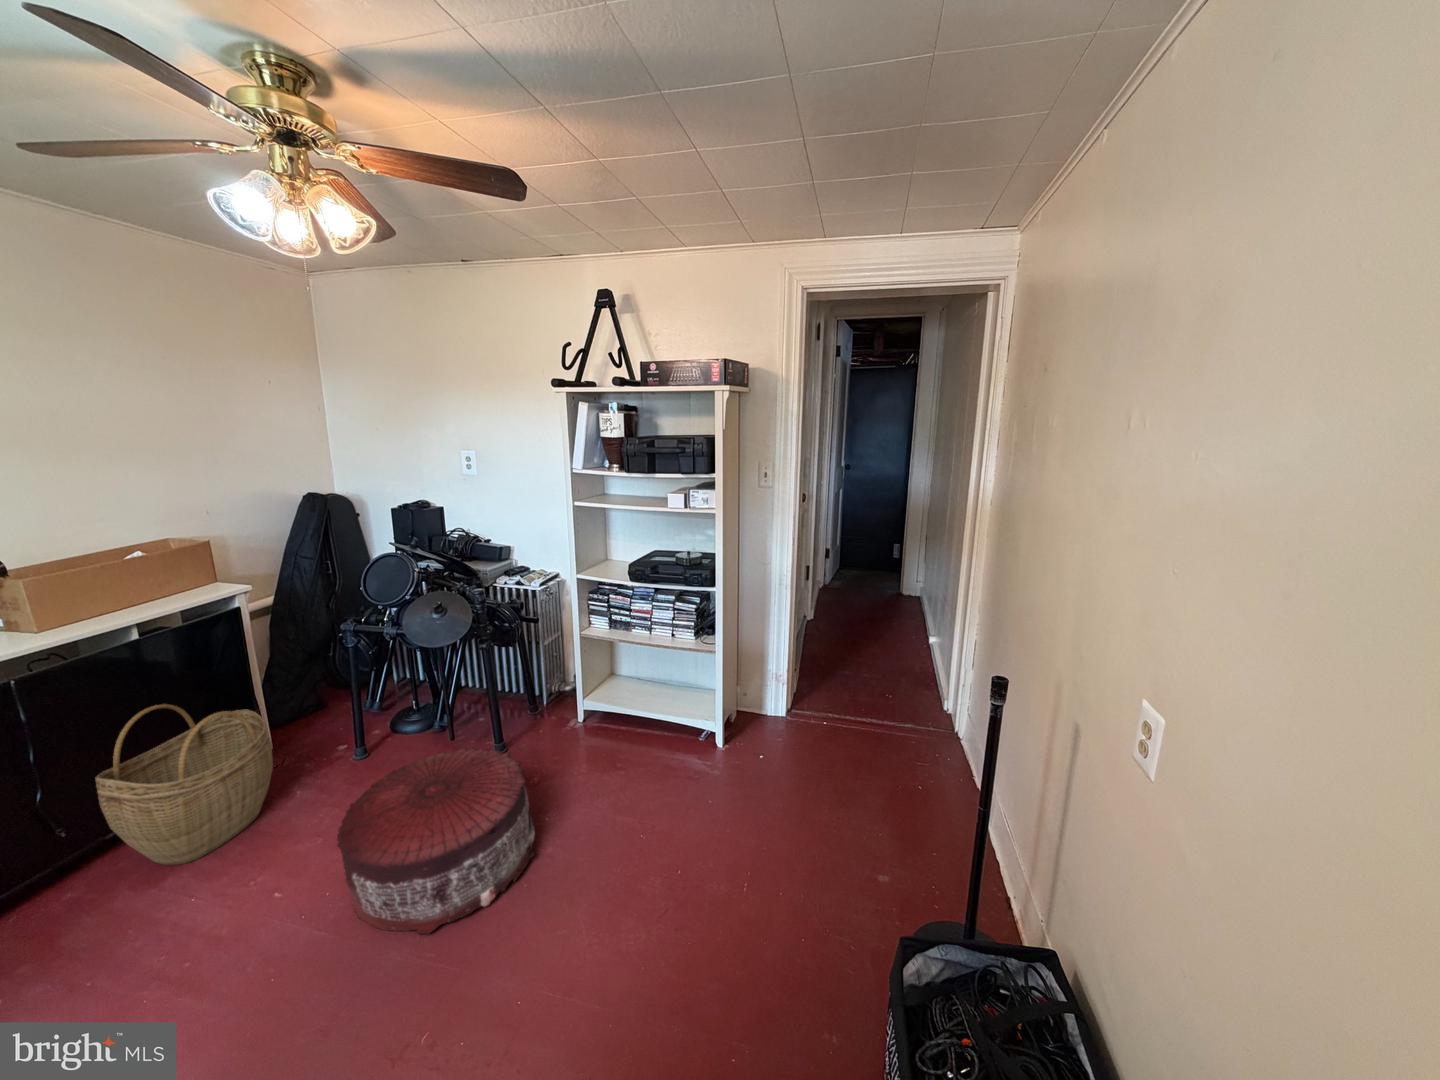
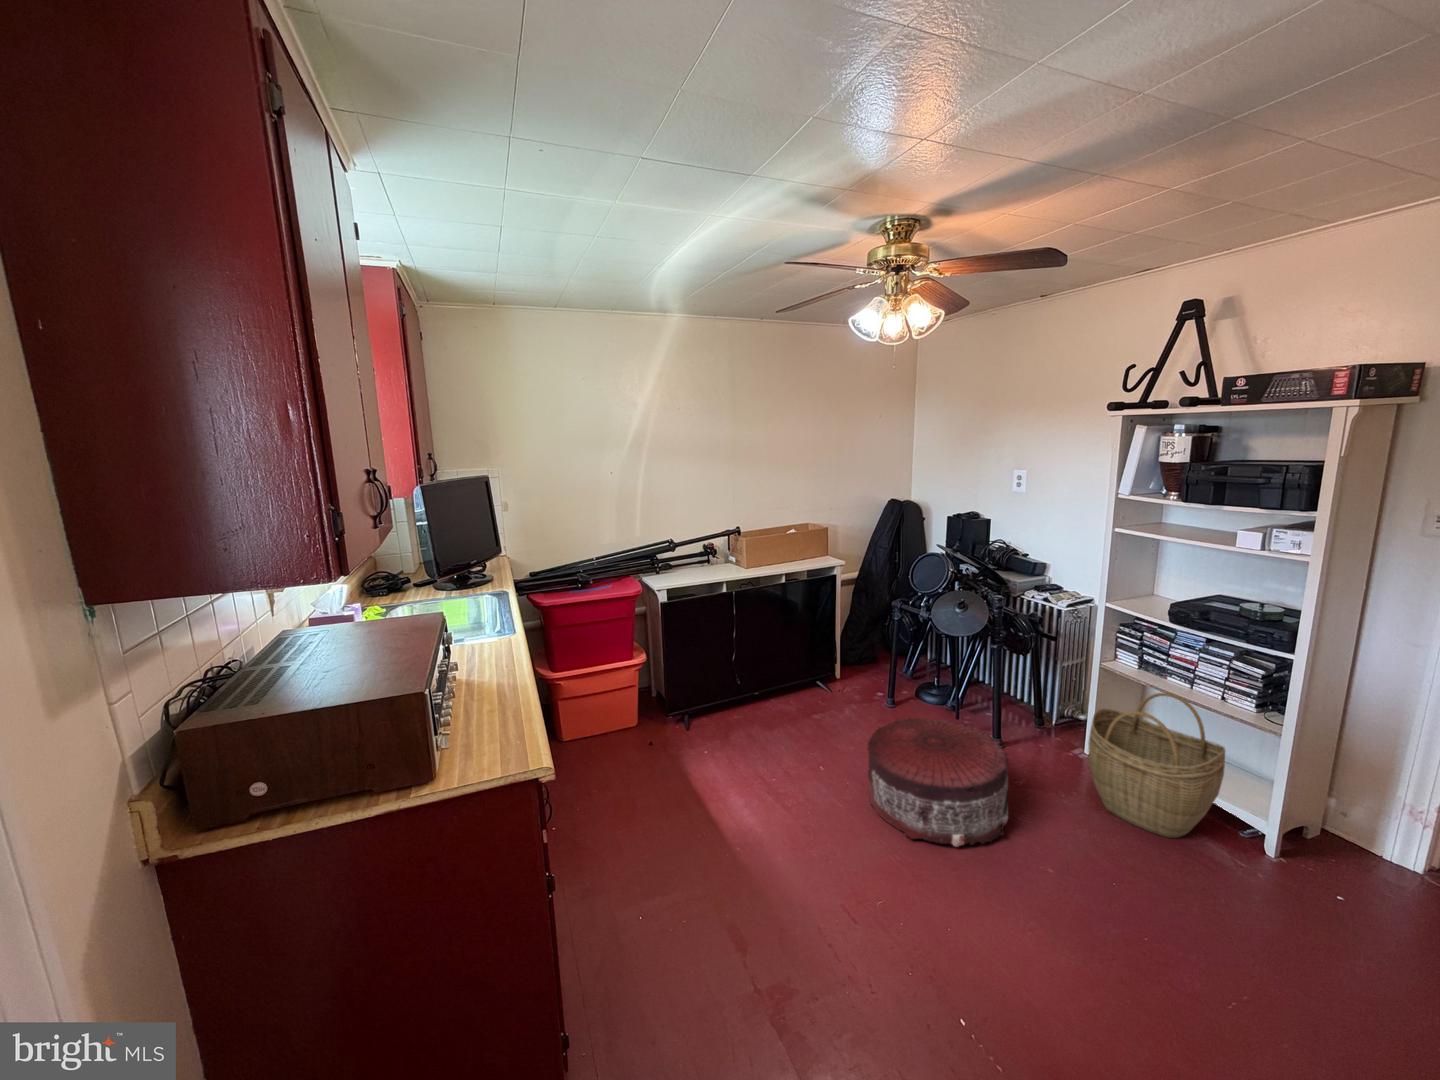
woven basket: present [96,704,273,865] -> present [1089,693,1225,838]

